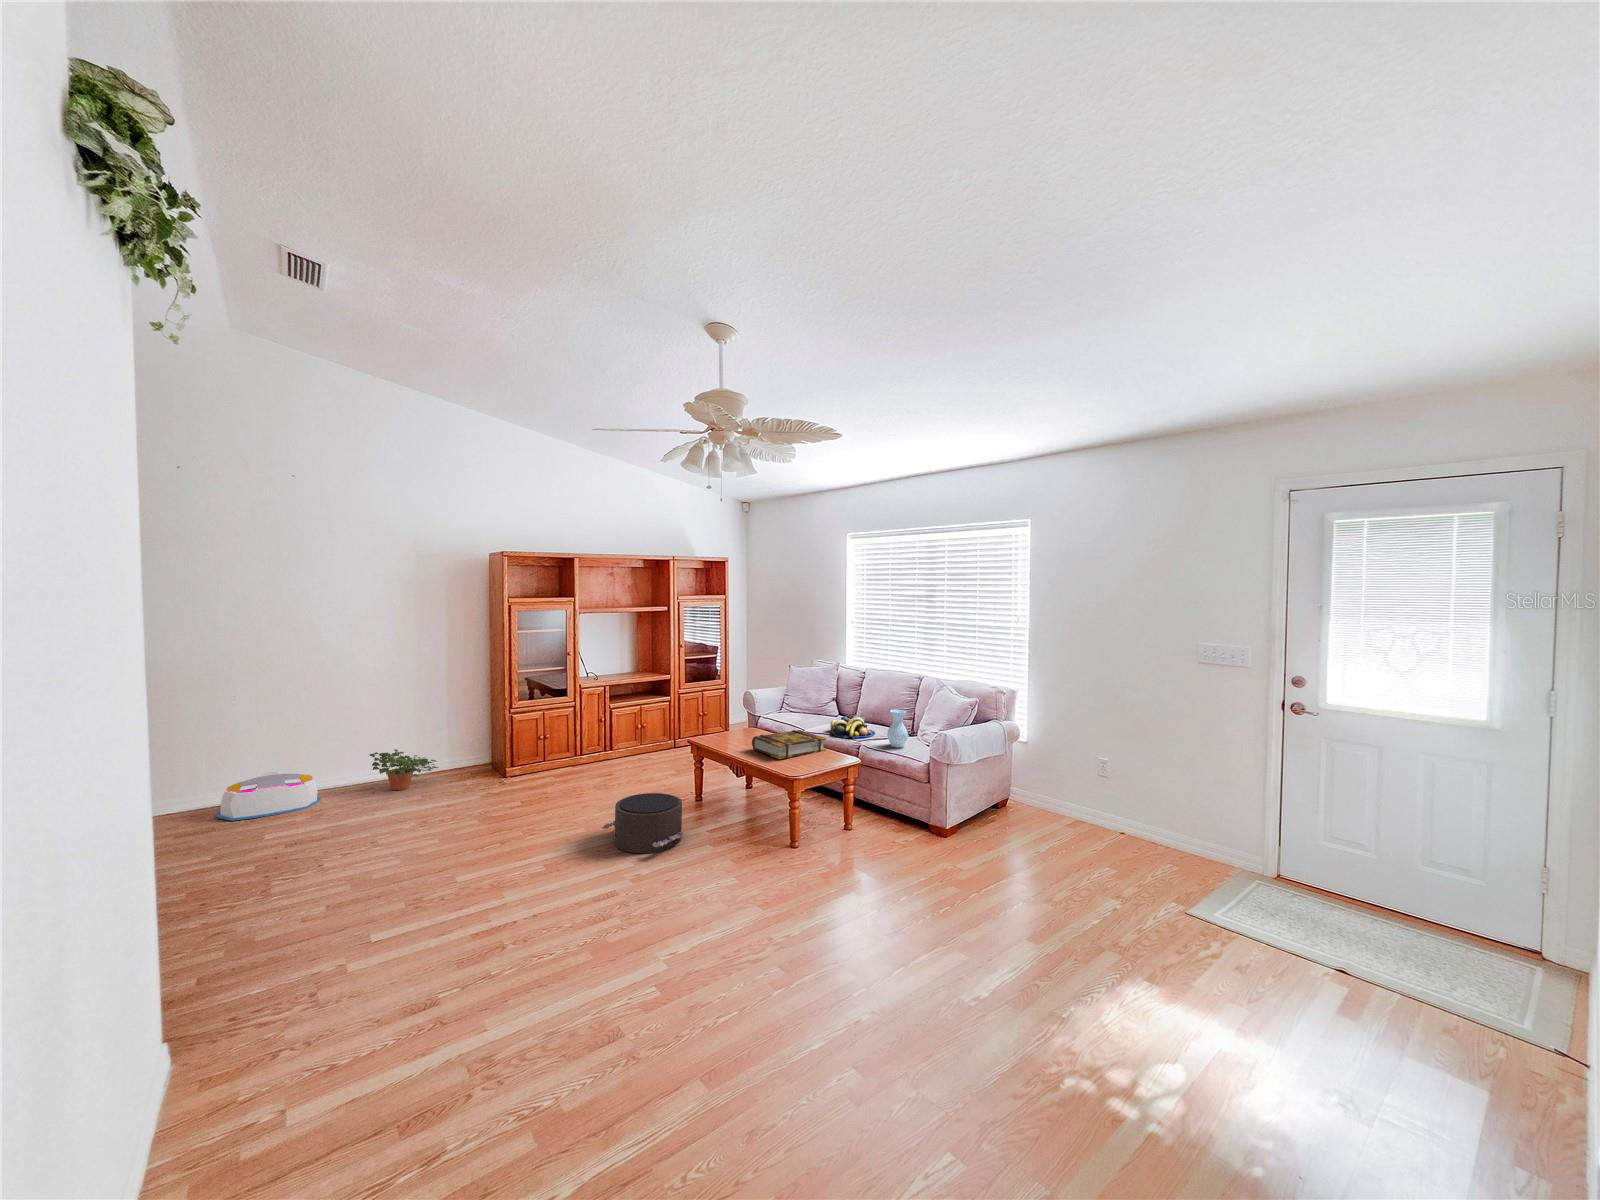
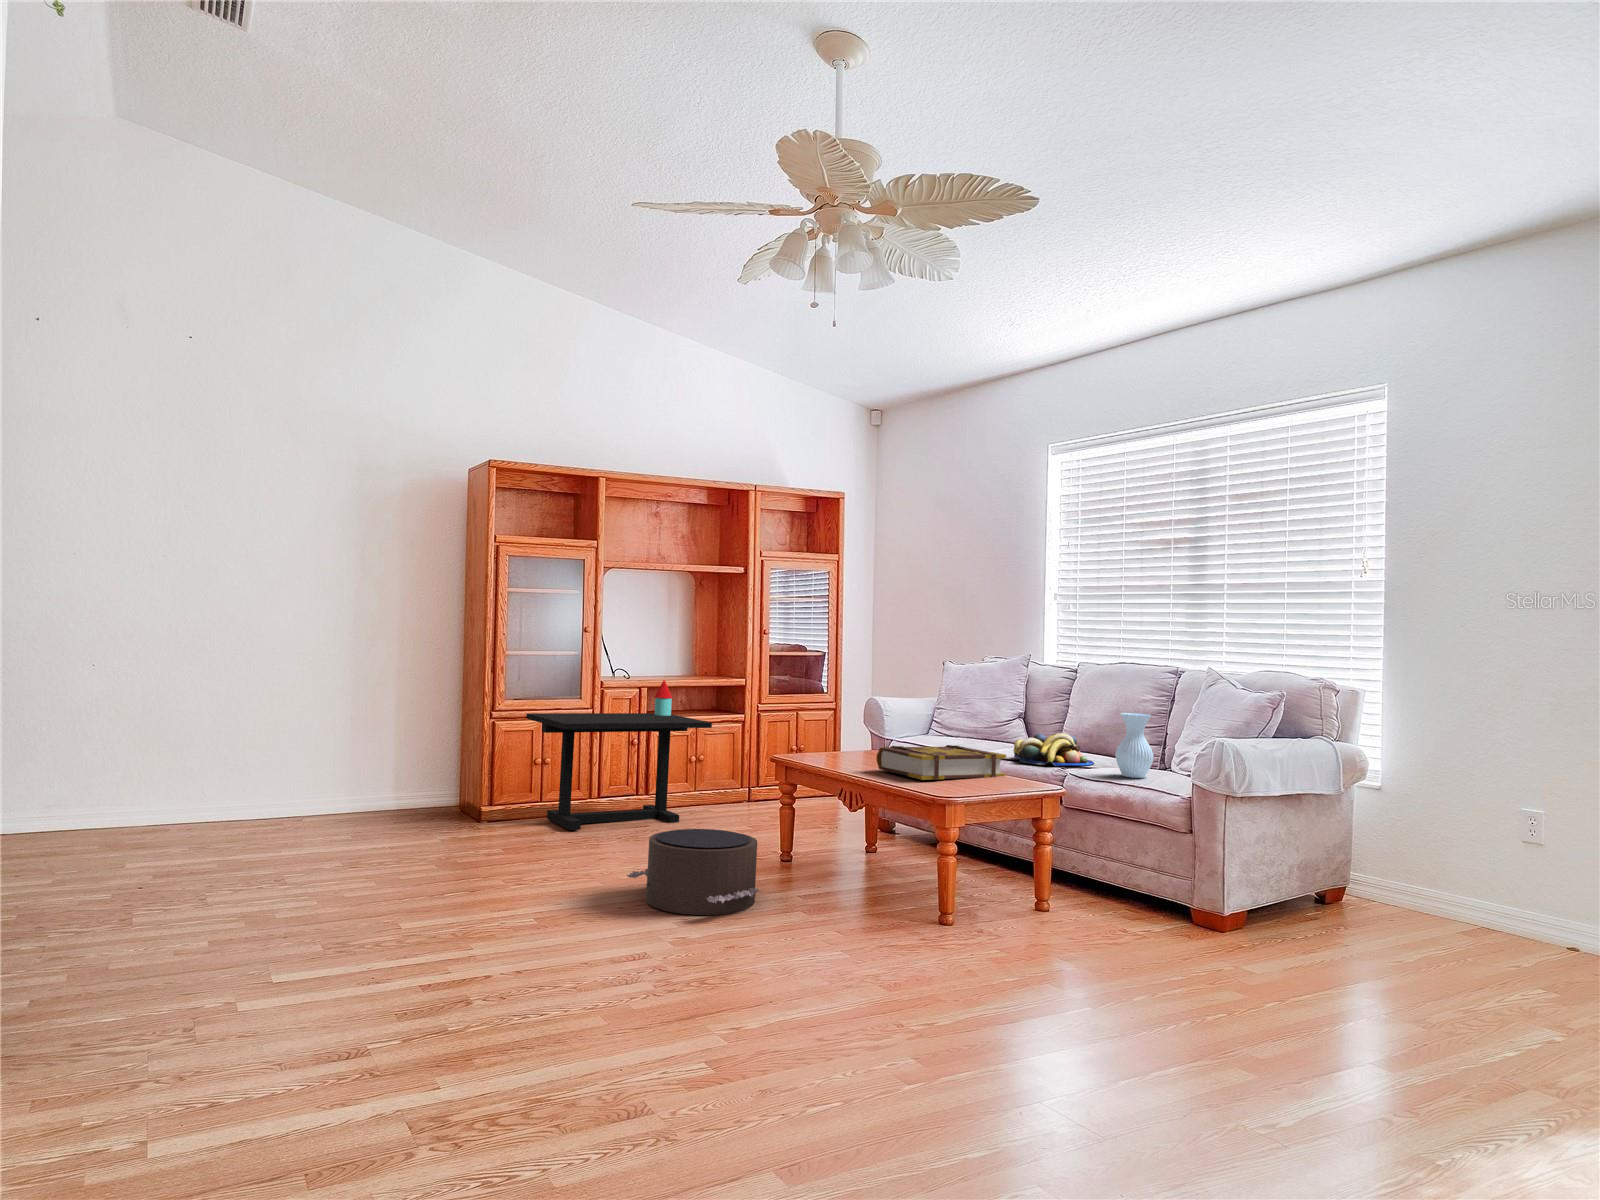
side table: none [533,681,651,783] -> present [526,680,712,830]
potted plant: present [369,749,438,790] -> none [281,764,383,825]
storage bin: present [216,771,321,821] -> none [70,782,213,842]

